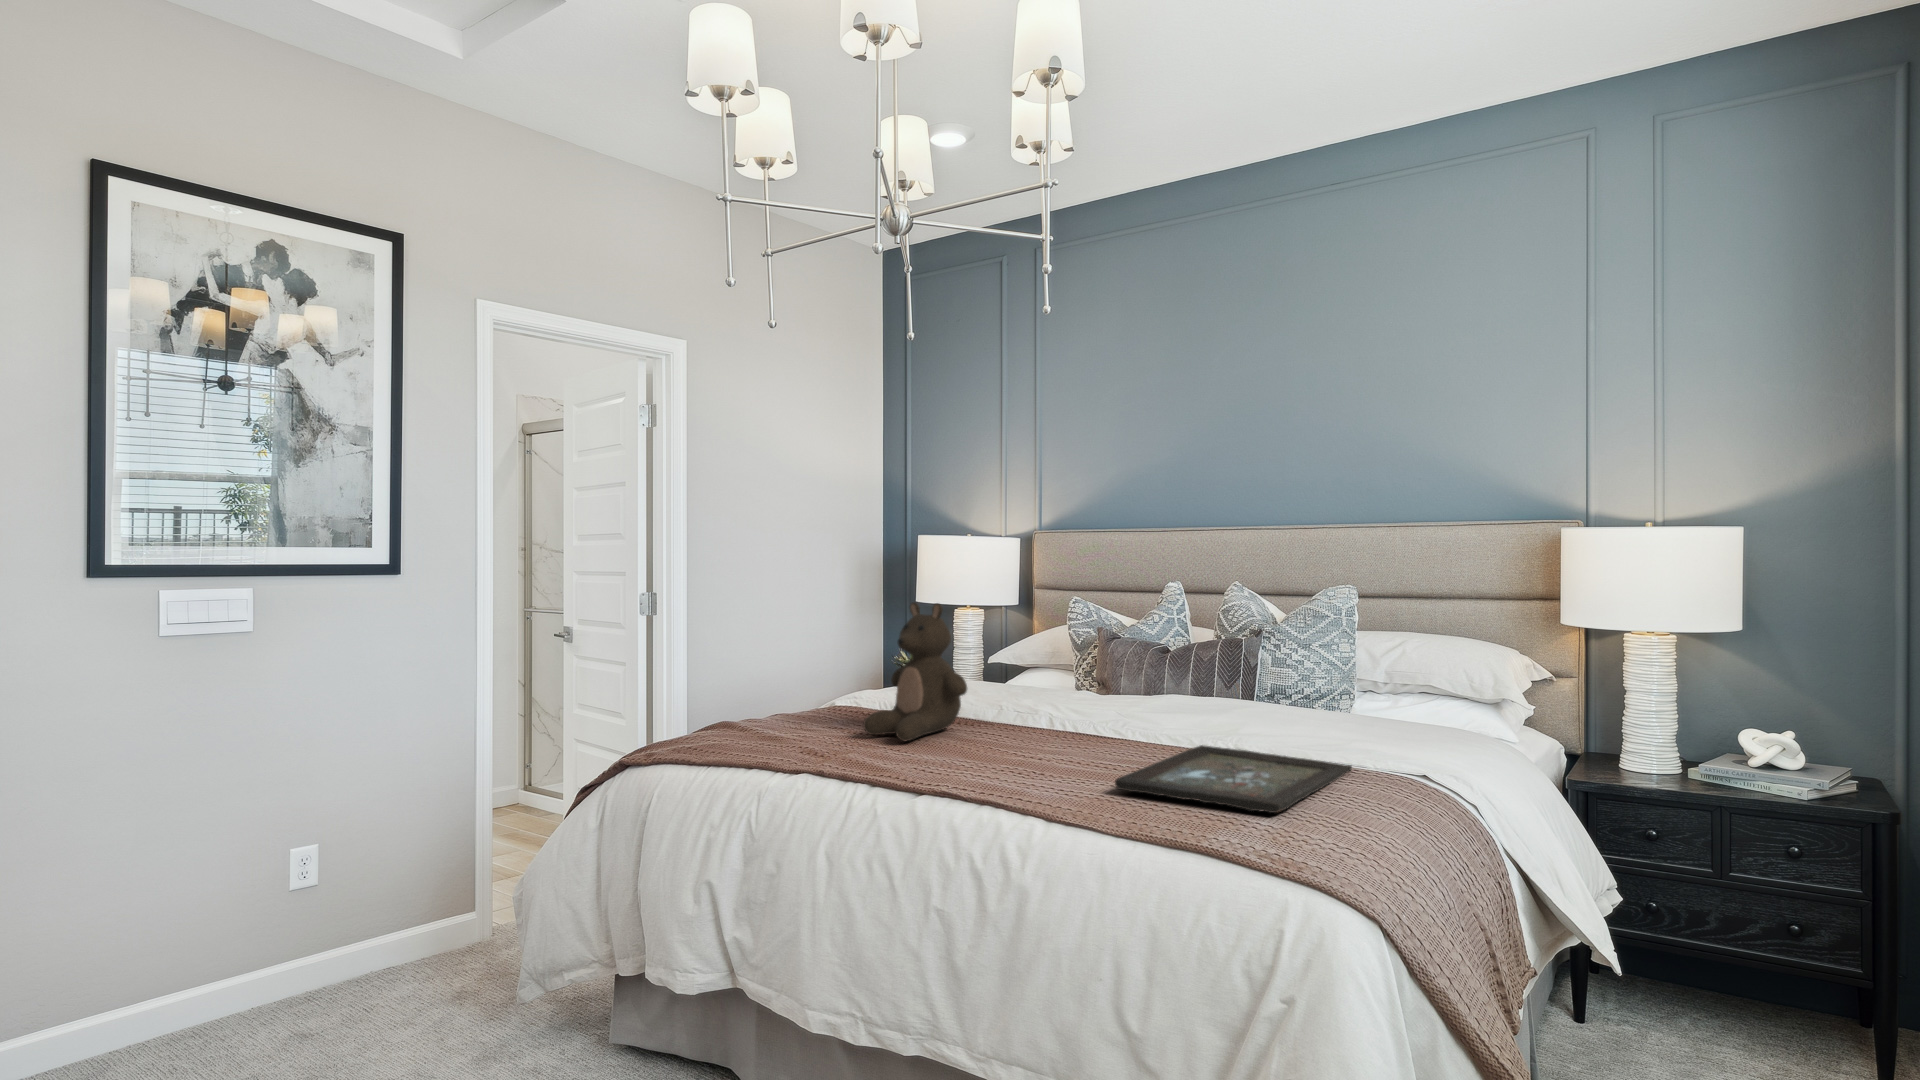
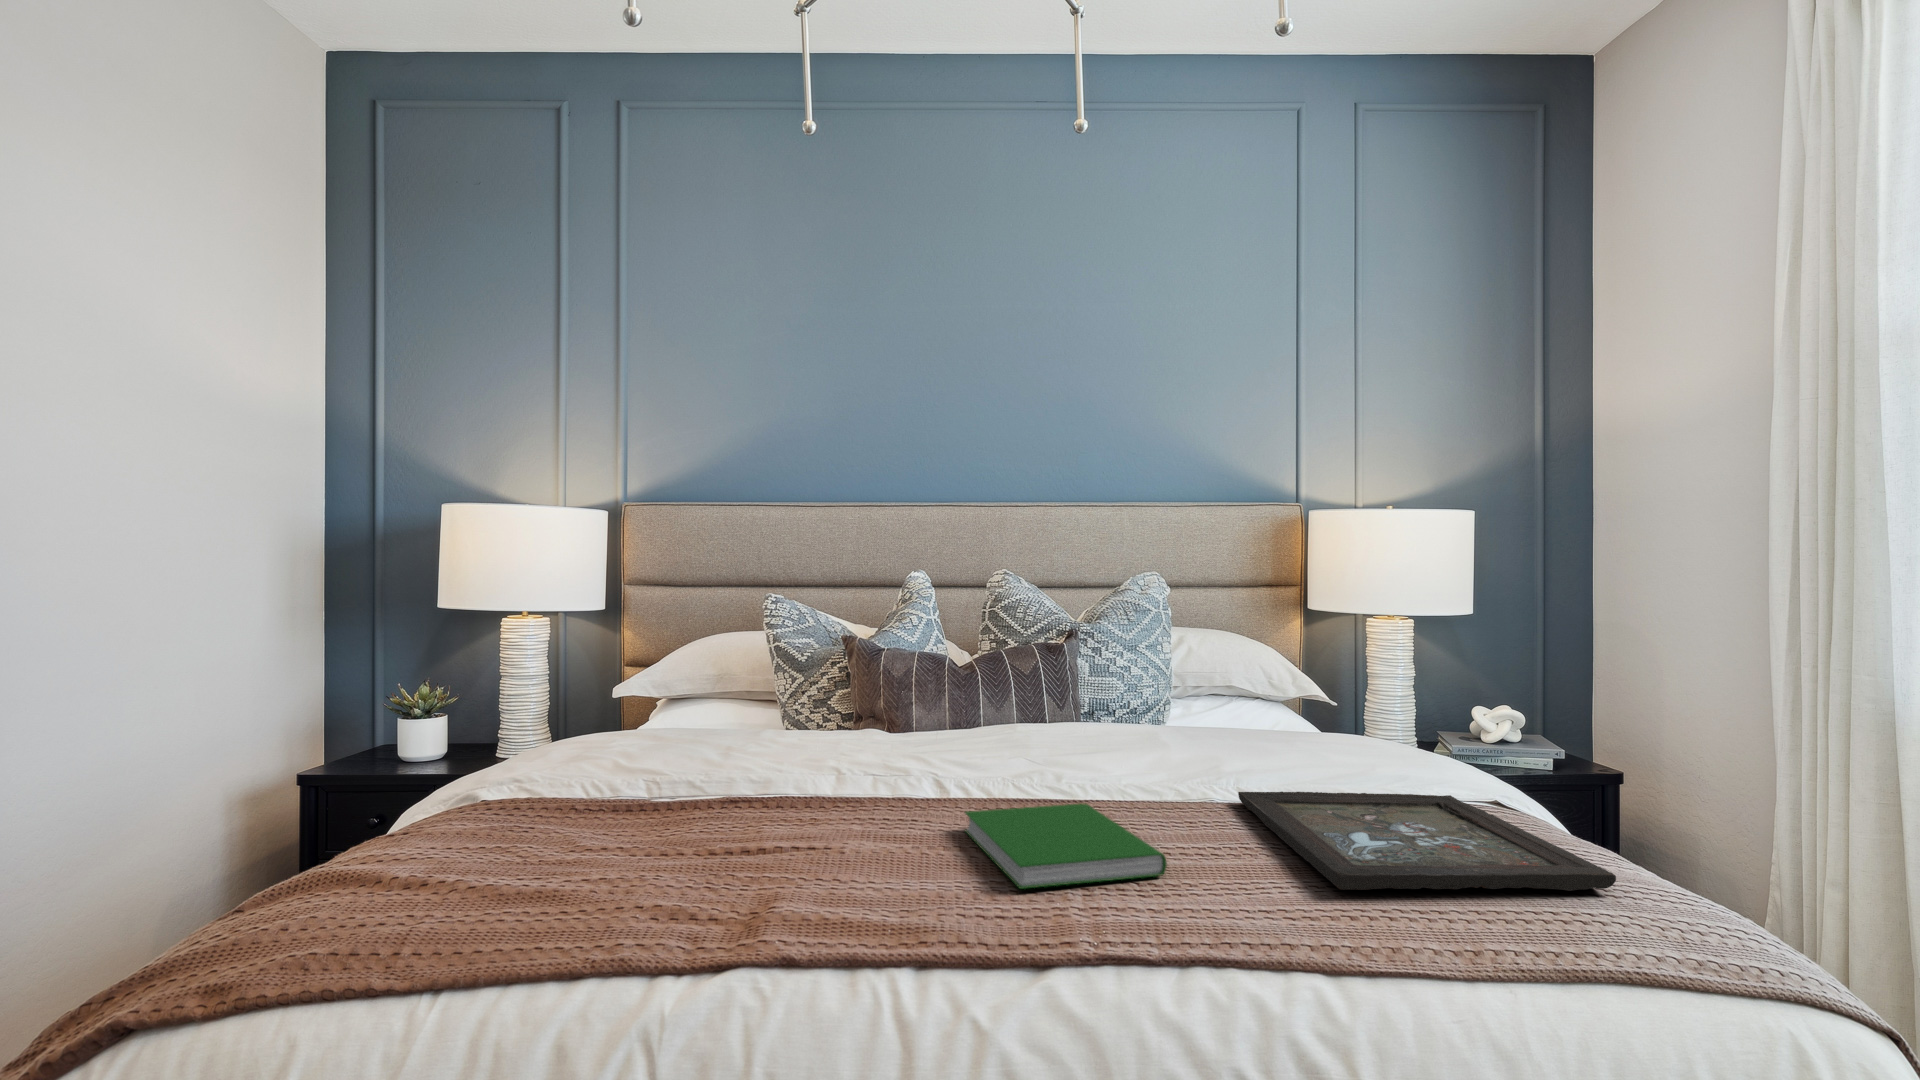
stuffed bear: present [863,602,967,741] -> none [650,592,845,854]
hardcover book: none [975,734,1093,774] -> present [965,804,1167,889]

